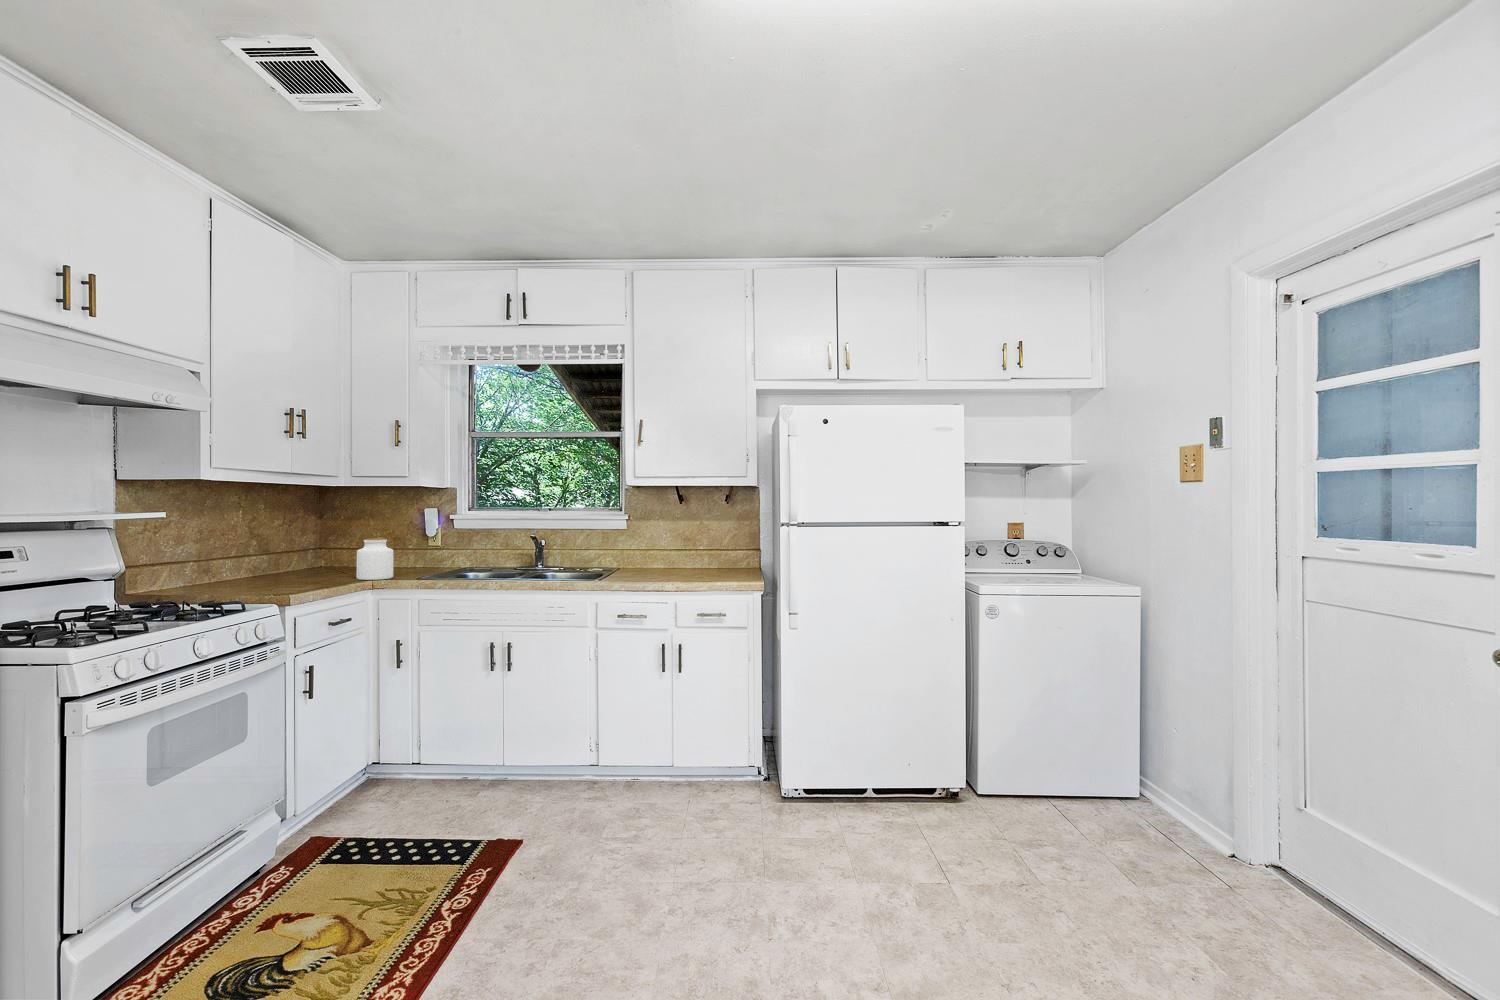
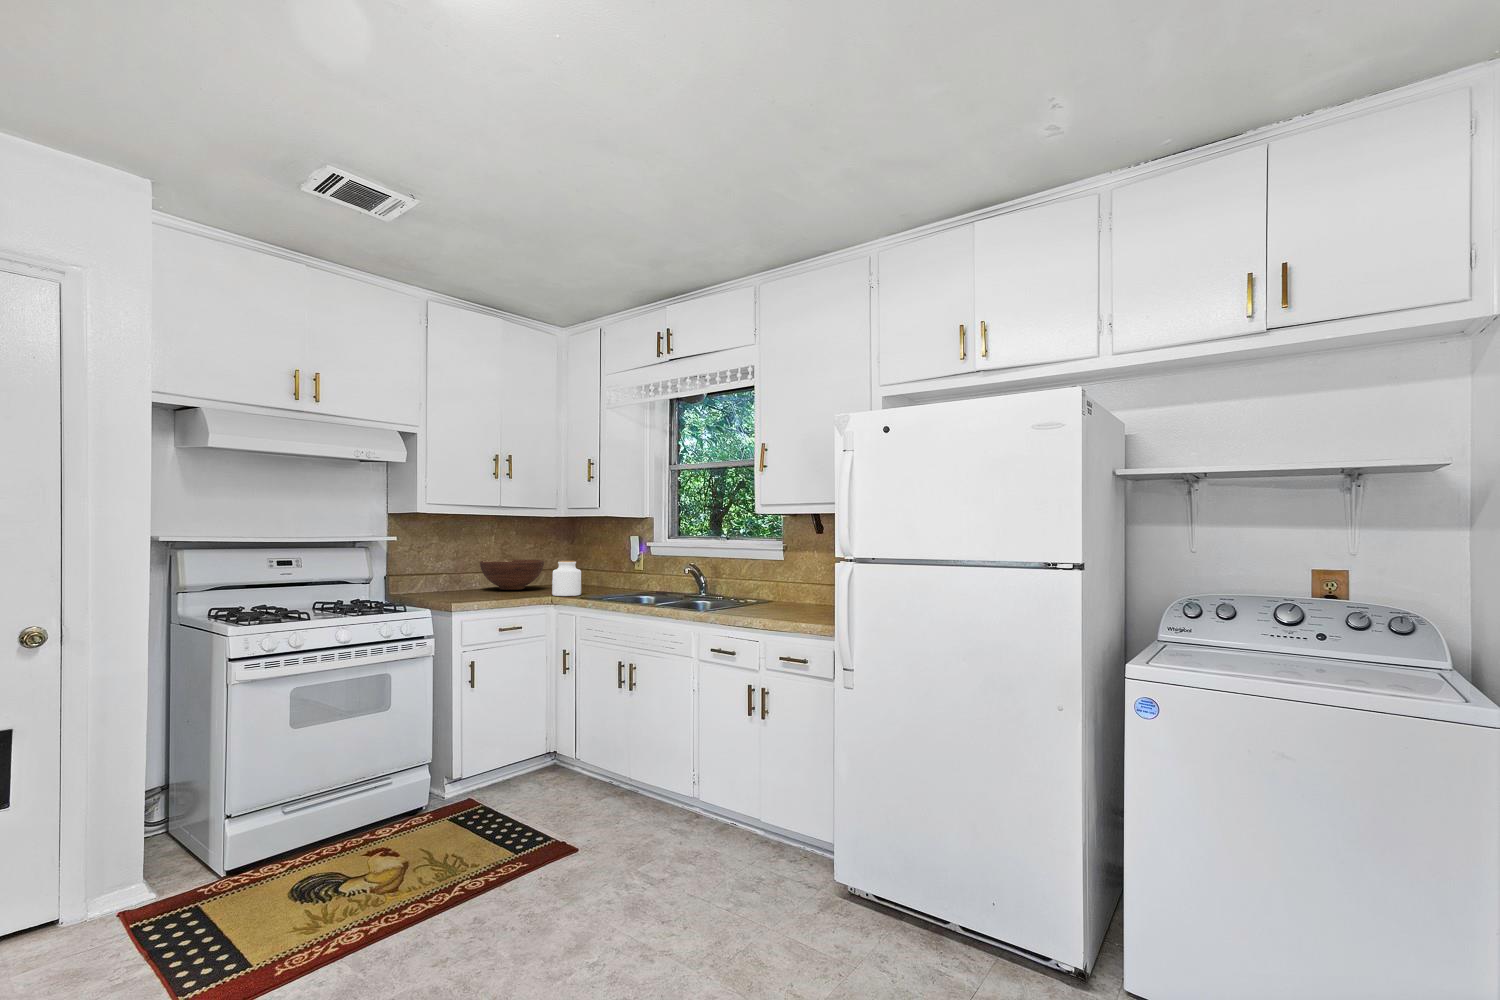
fruit bowl: none [224,539,316,578] -> present [480,560,544,590]

